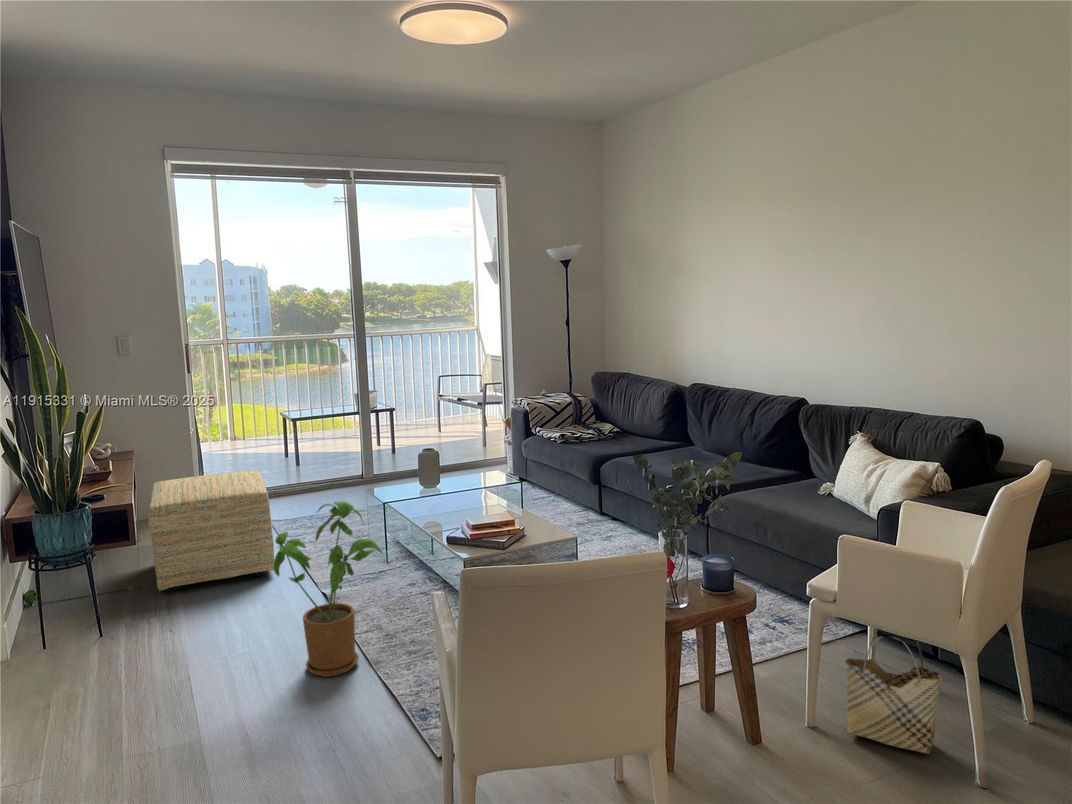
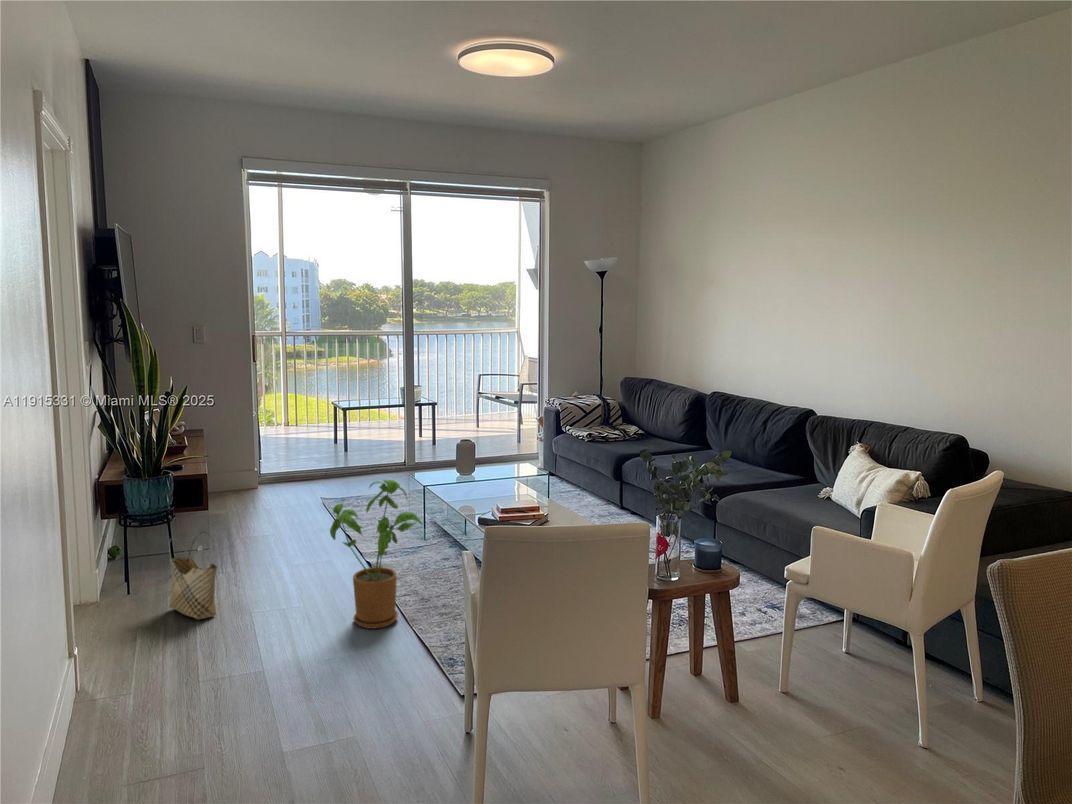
ottoman: present [148,470,275,591] -> none [220,452,326,554]
woven basket: present [845,626,942,754] -> present [169,532,217,619]

